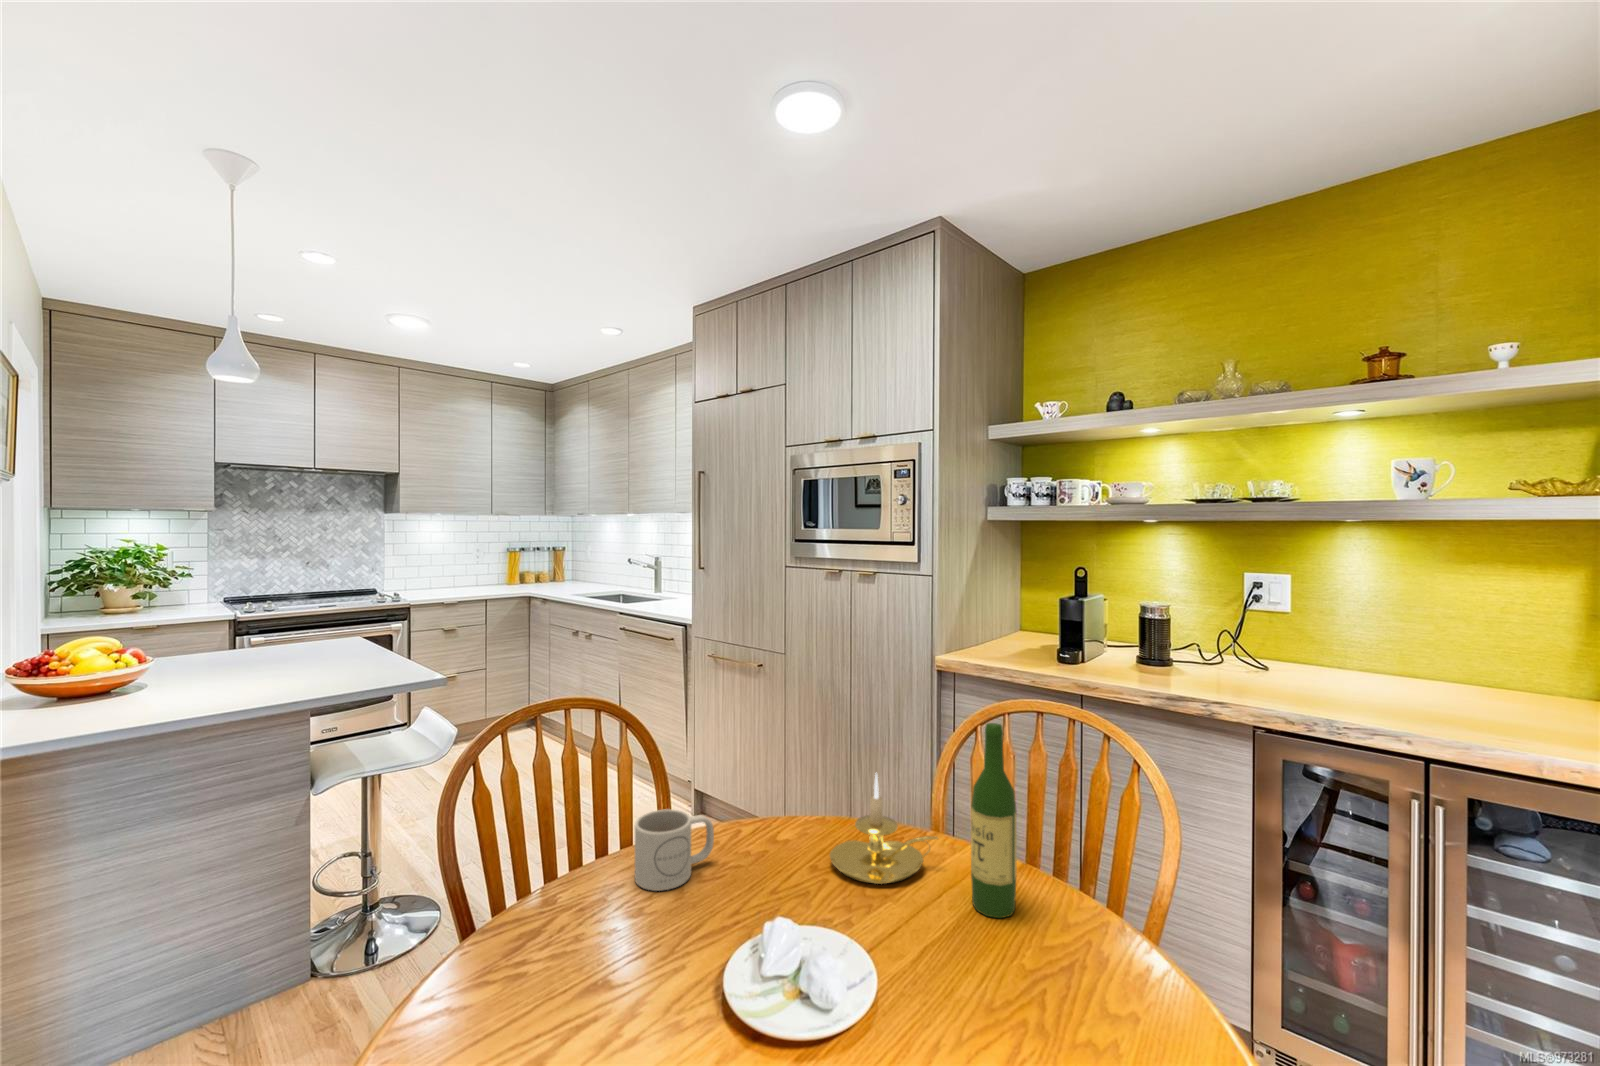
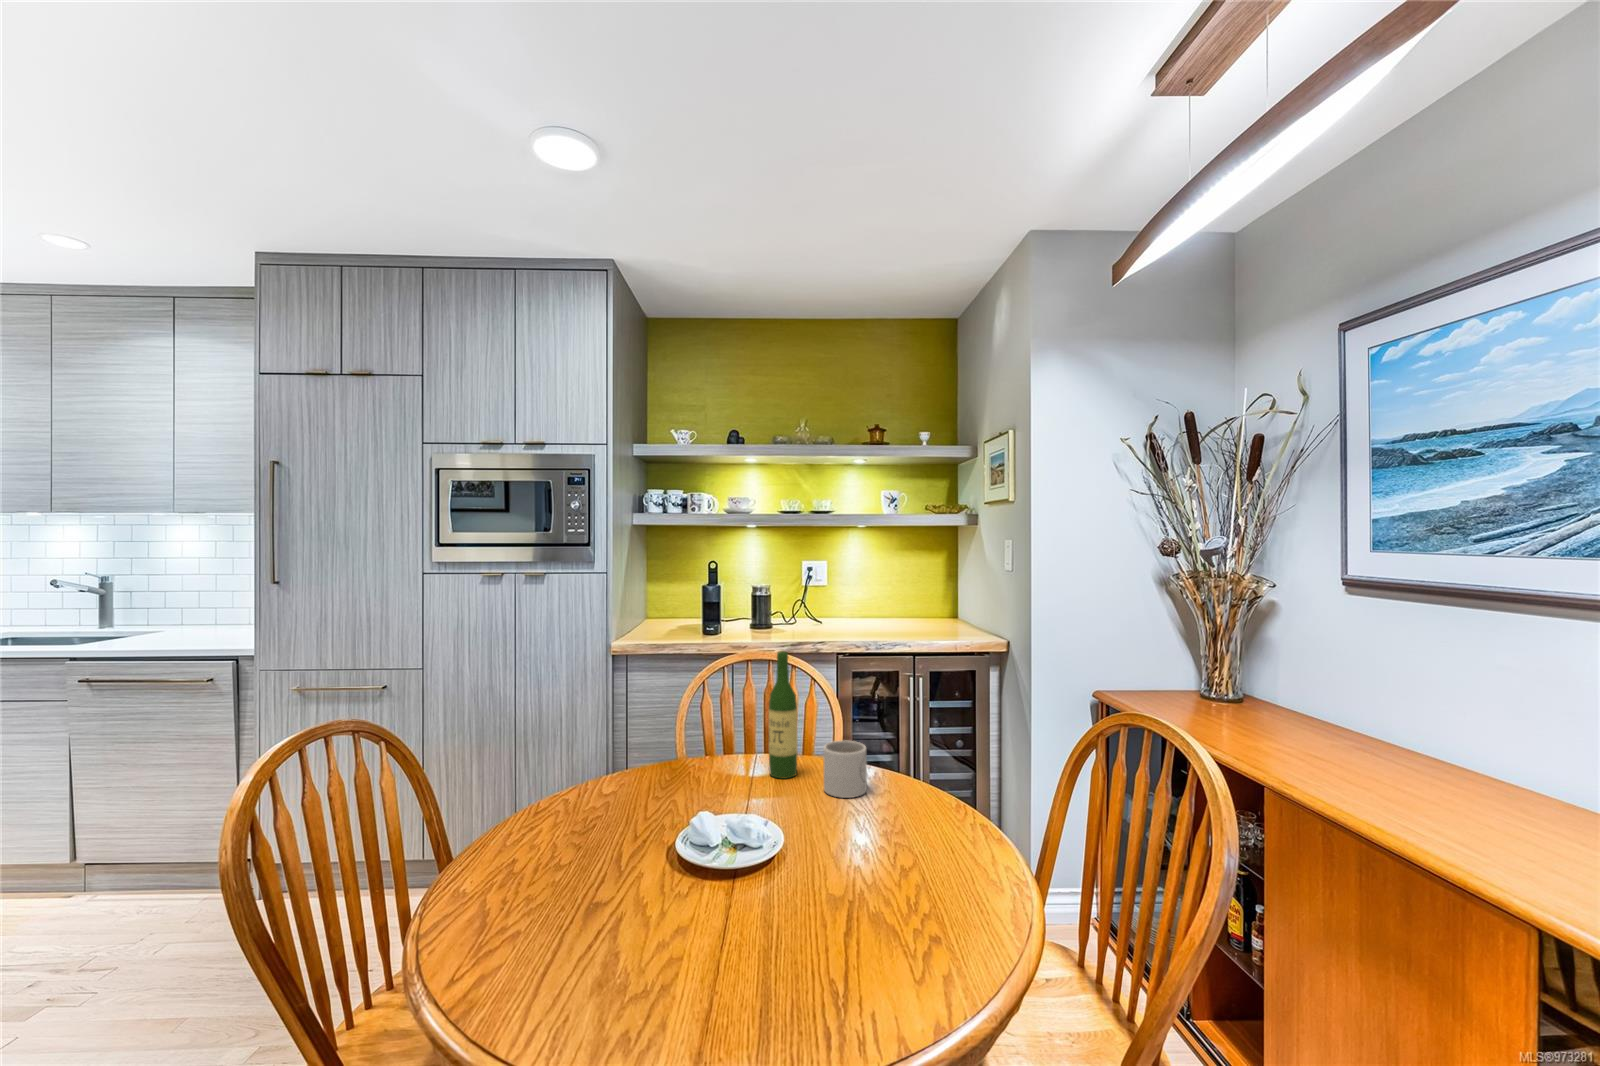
candle holder: present [830,774,938,884] -> none [659,707,732,789]
mug: present [635,809,714,891] -> present [823,741,867,798]

